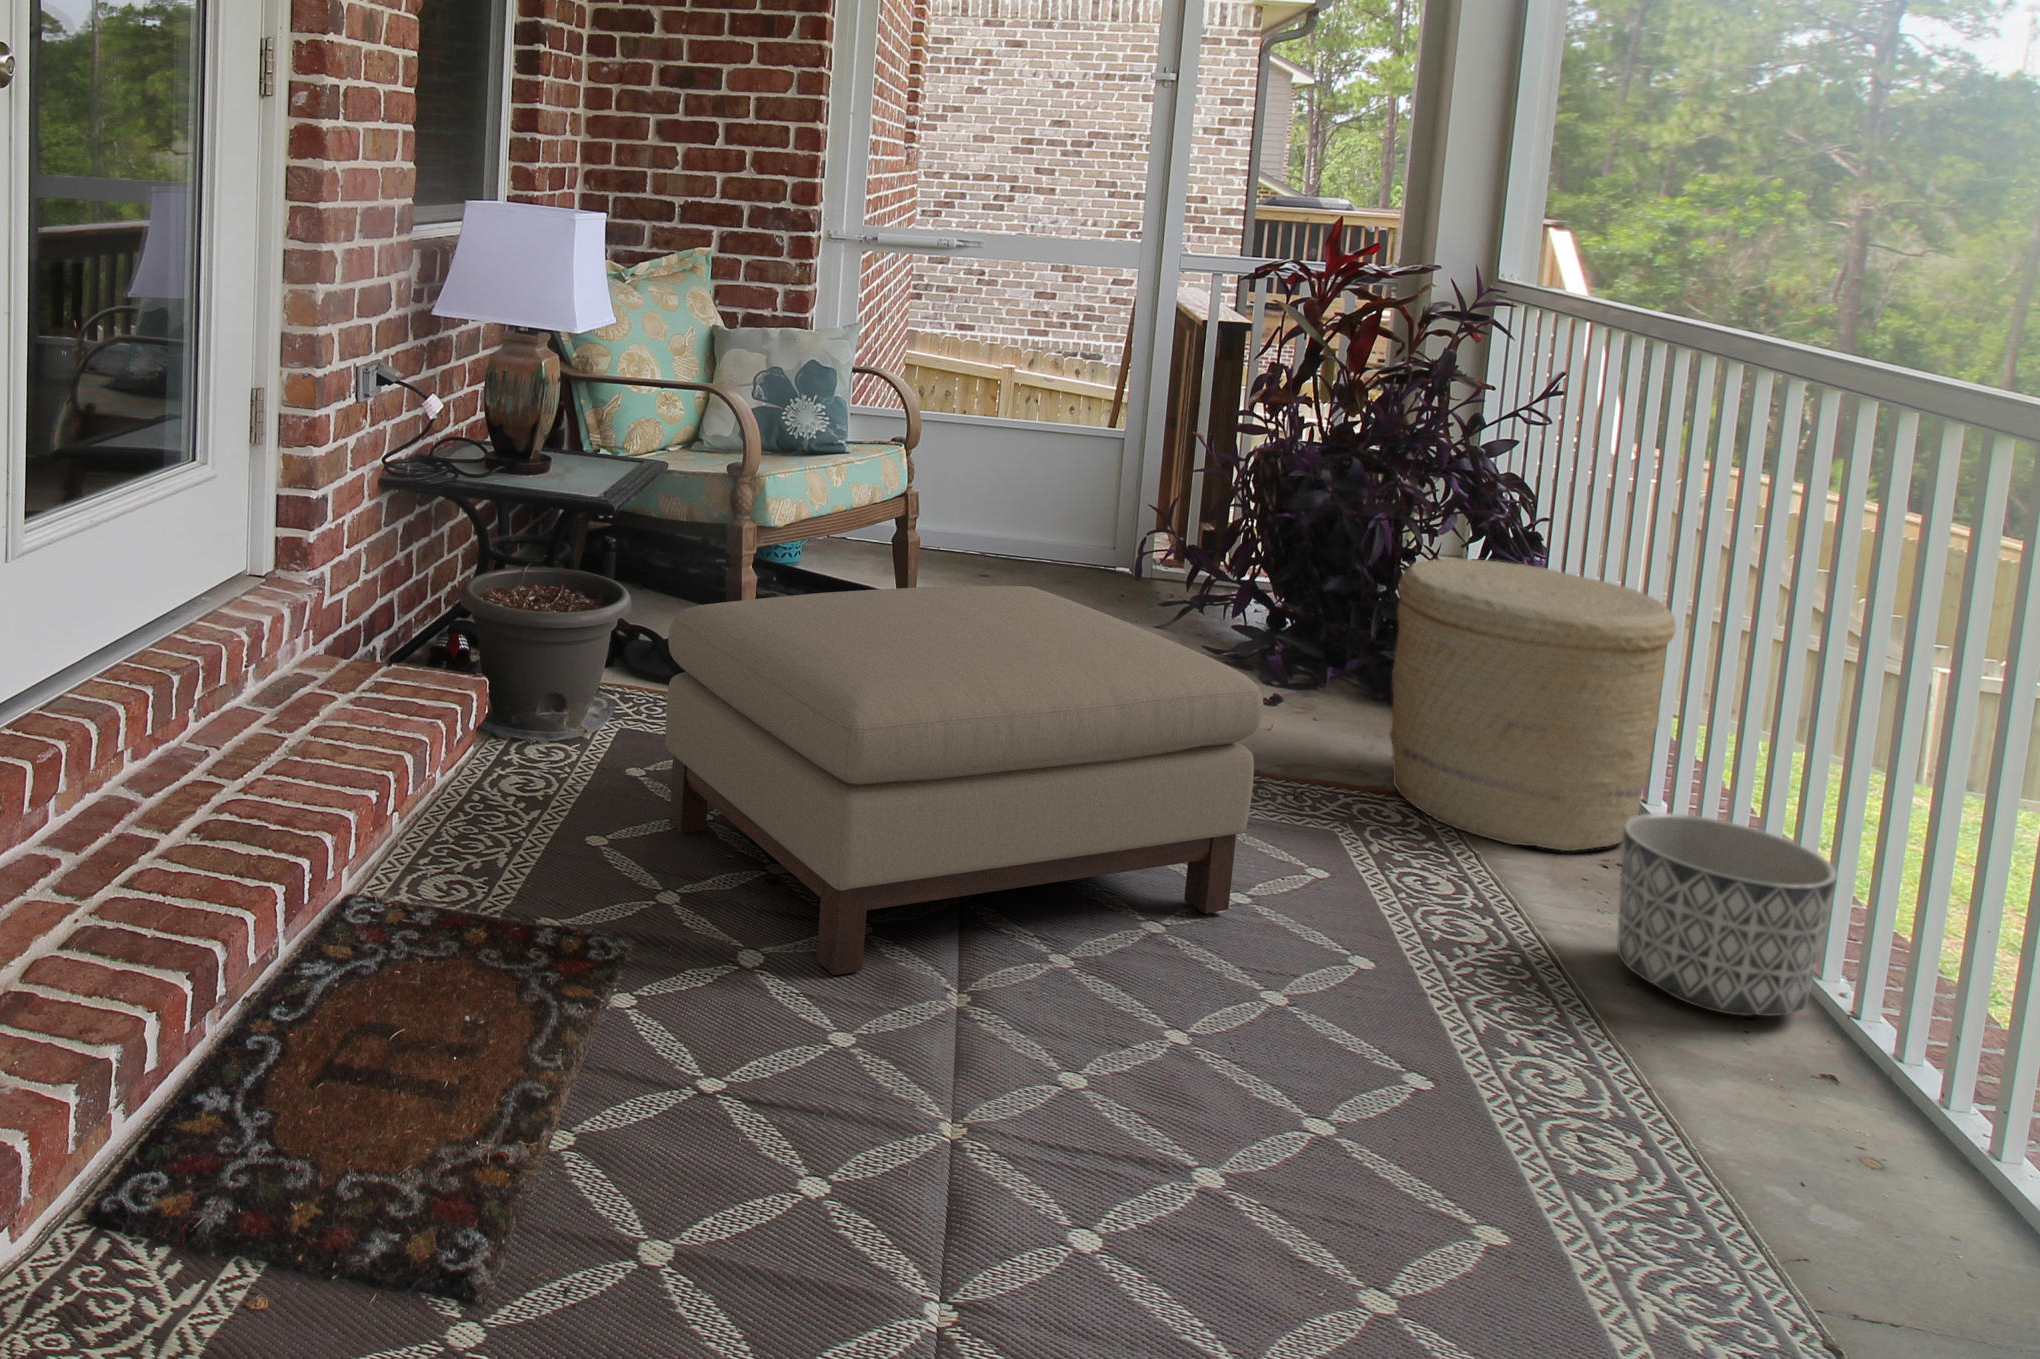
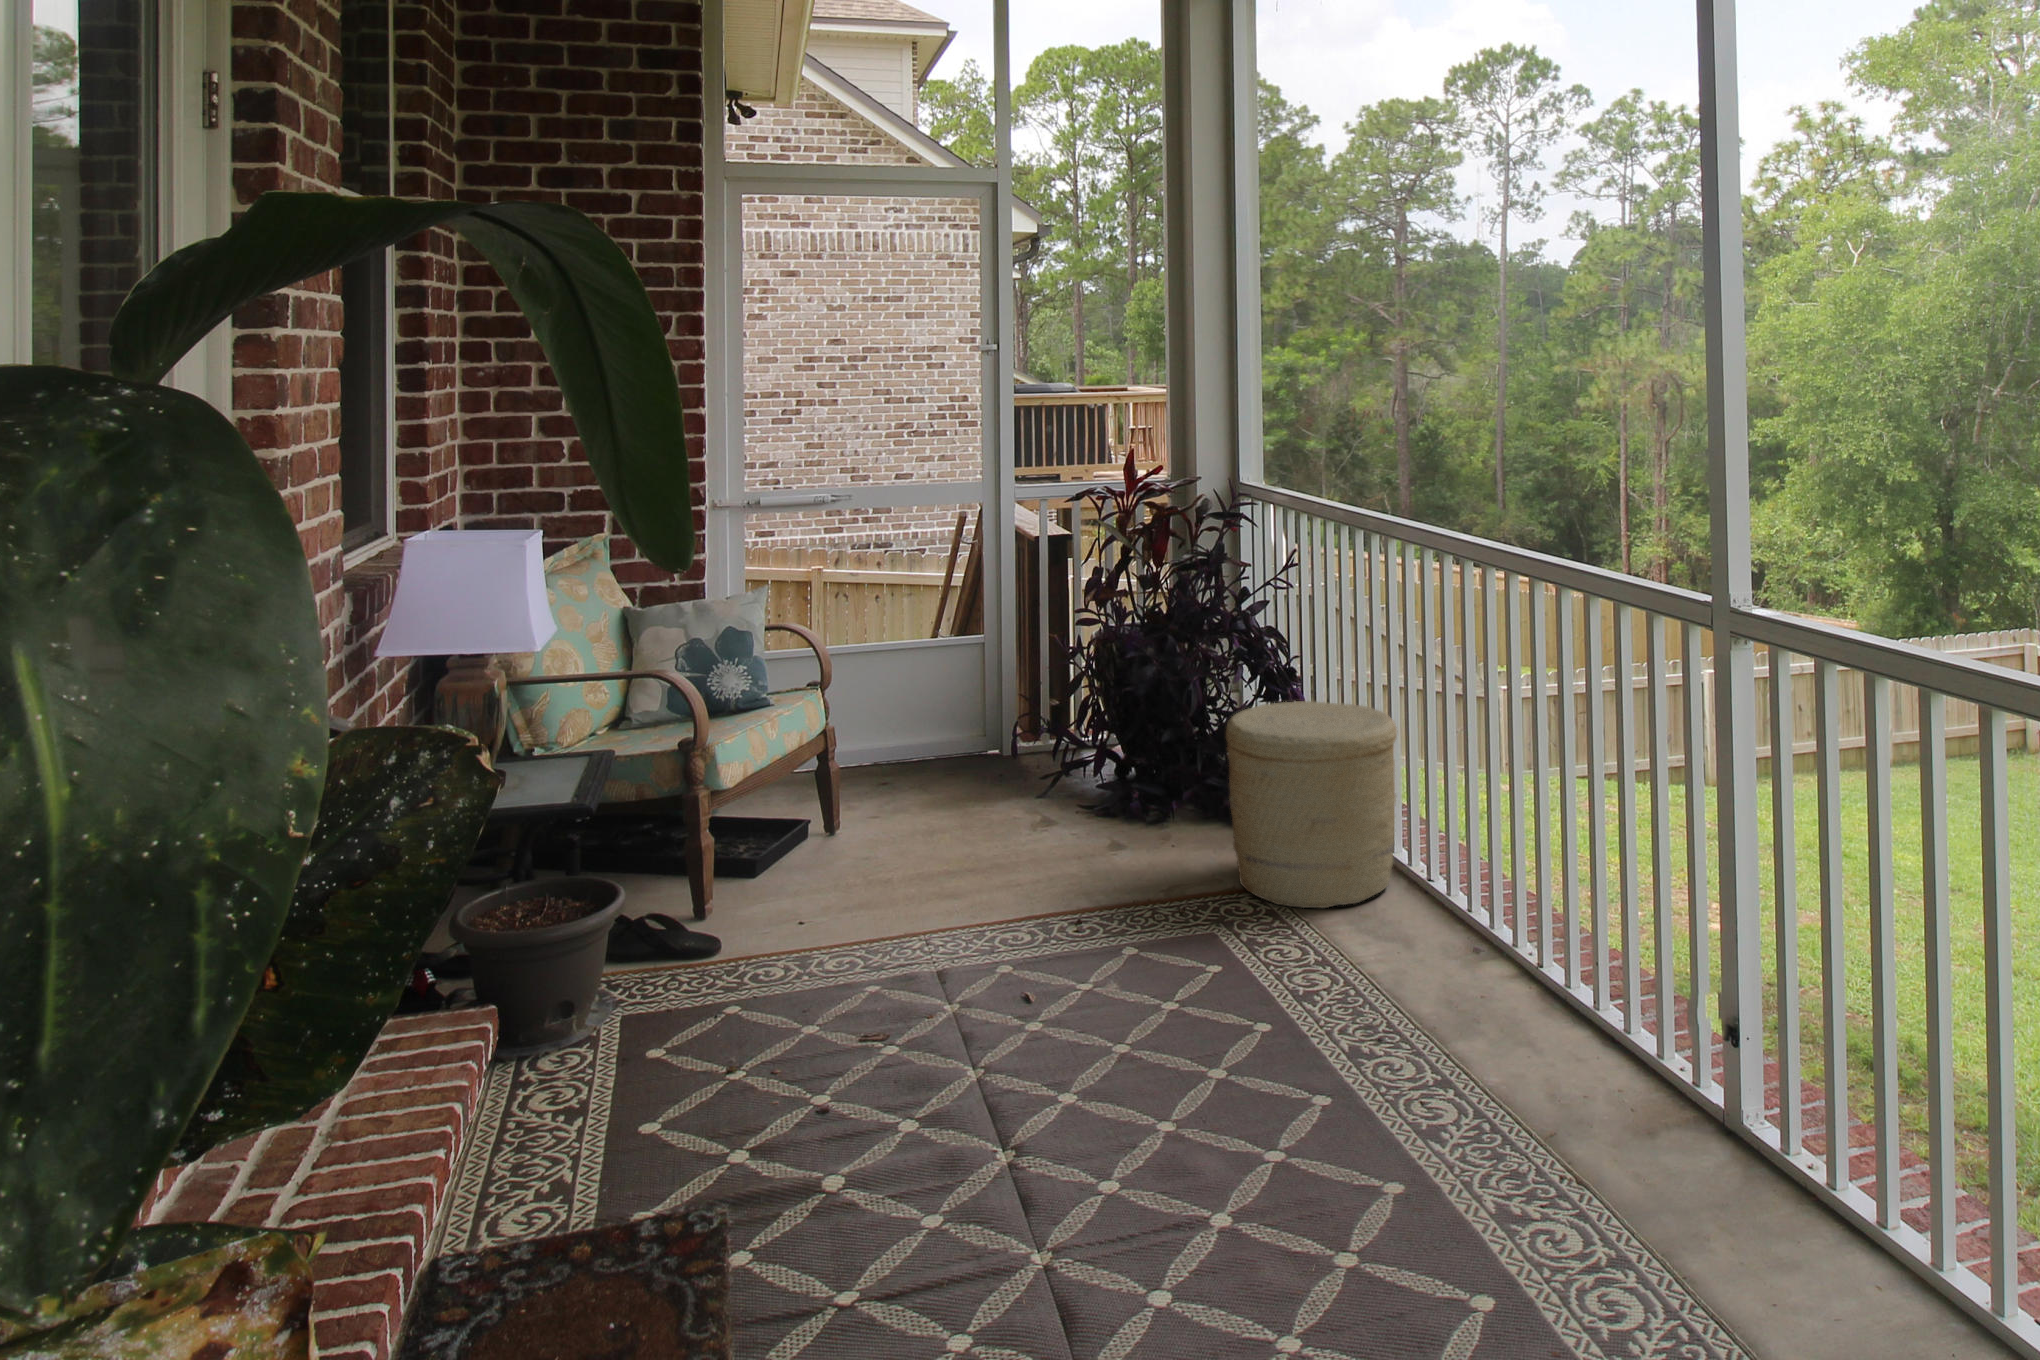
ottoman: present [665,586,1263,975] -> none [696,798,1175,1171]
planter: present [1617,813,1837,1016] -> none [1400,859,1518,990]

